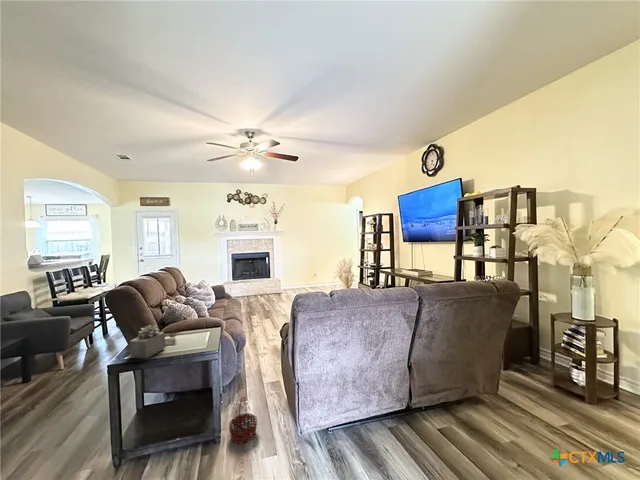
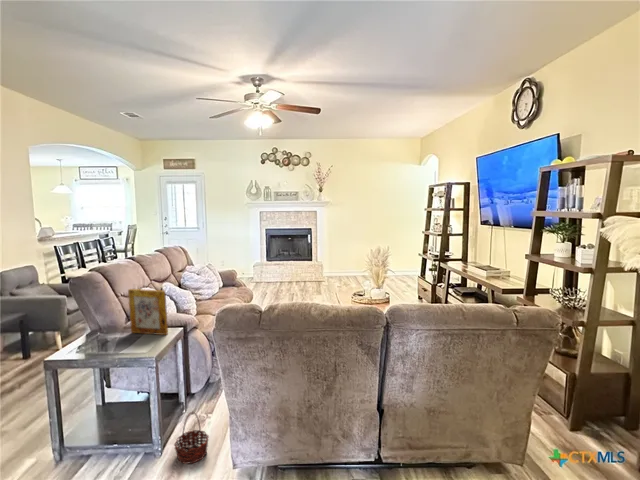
picture frame: none [165,298,203,338] -> present [128,289,168,335]
succulent plant: present [129,325,166,358] -> none [77,318,119,355]

